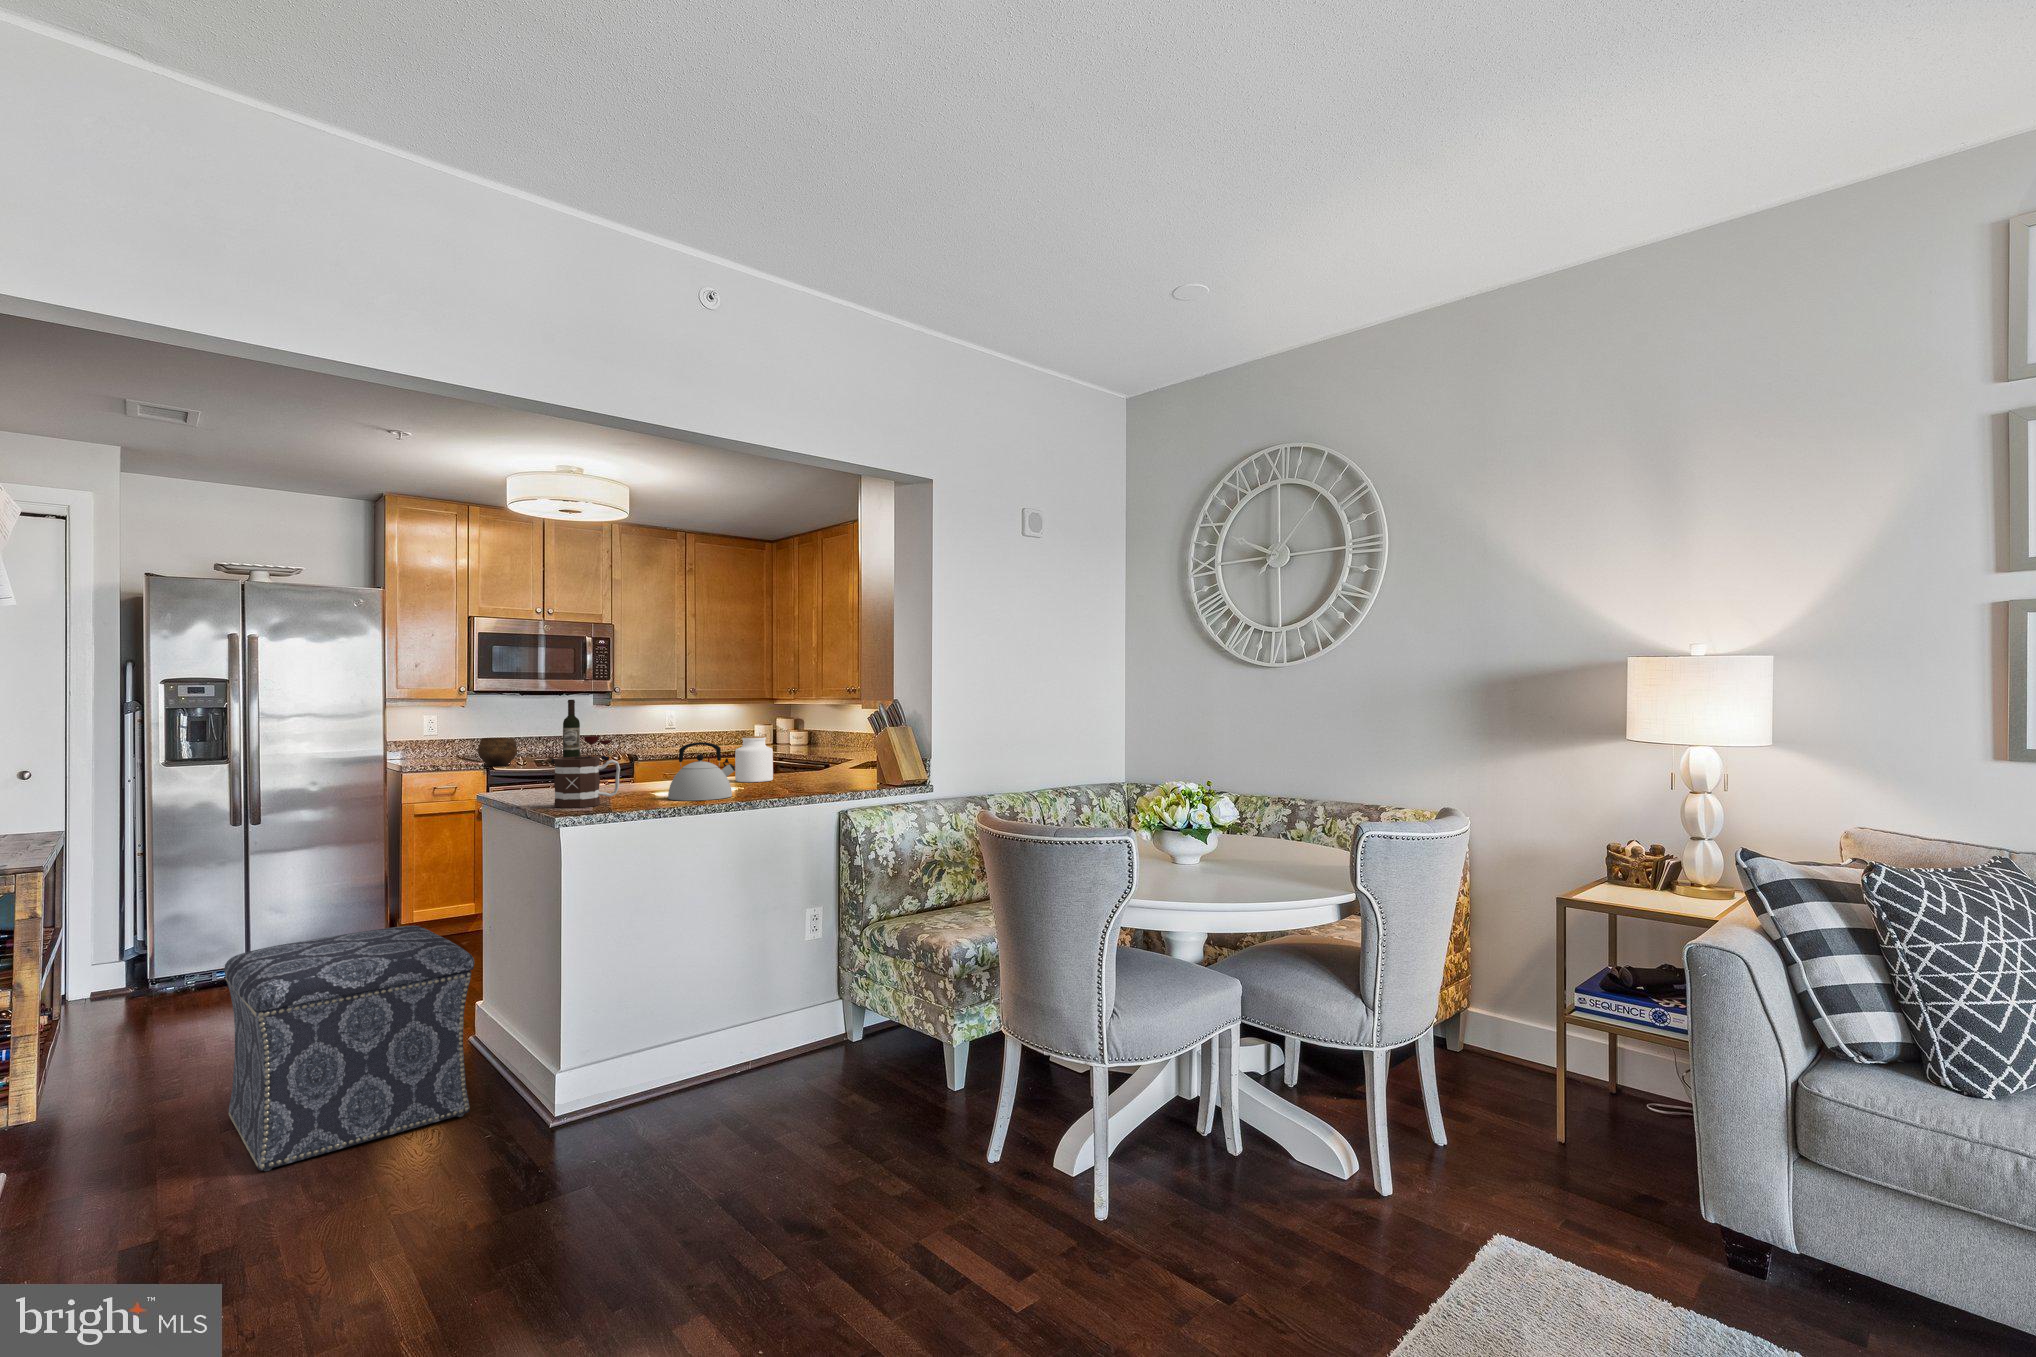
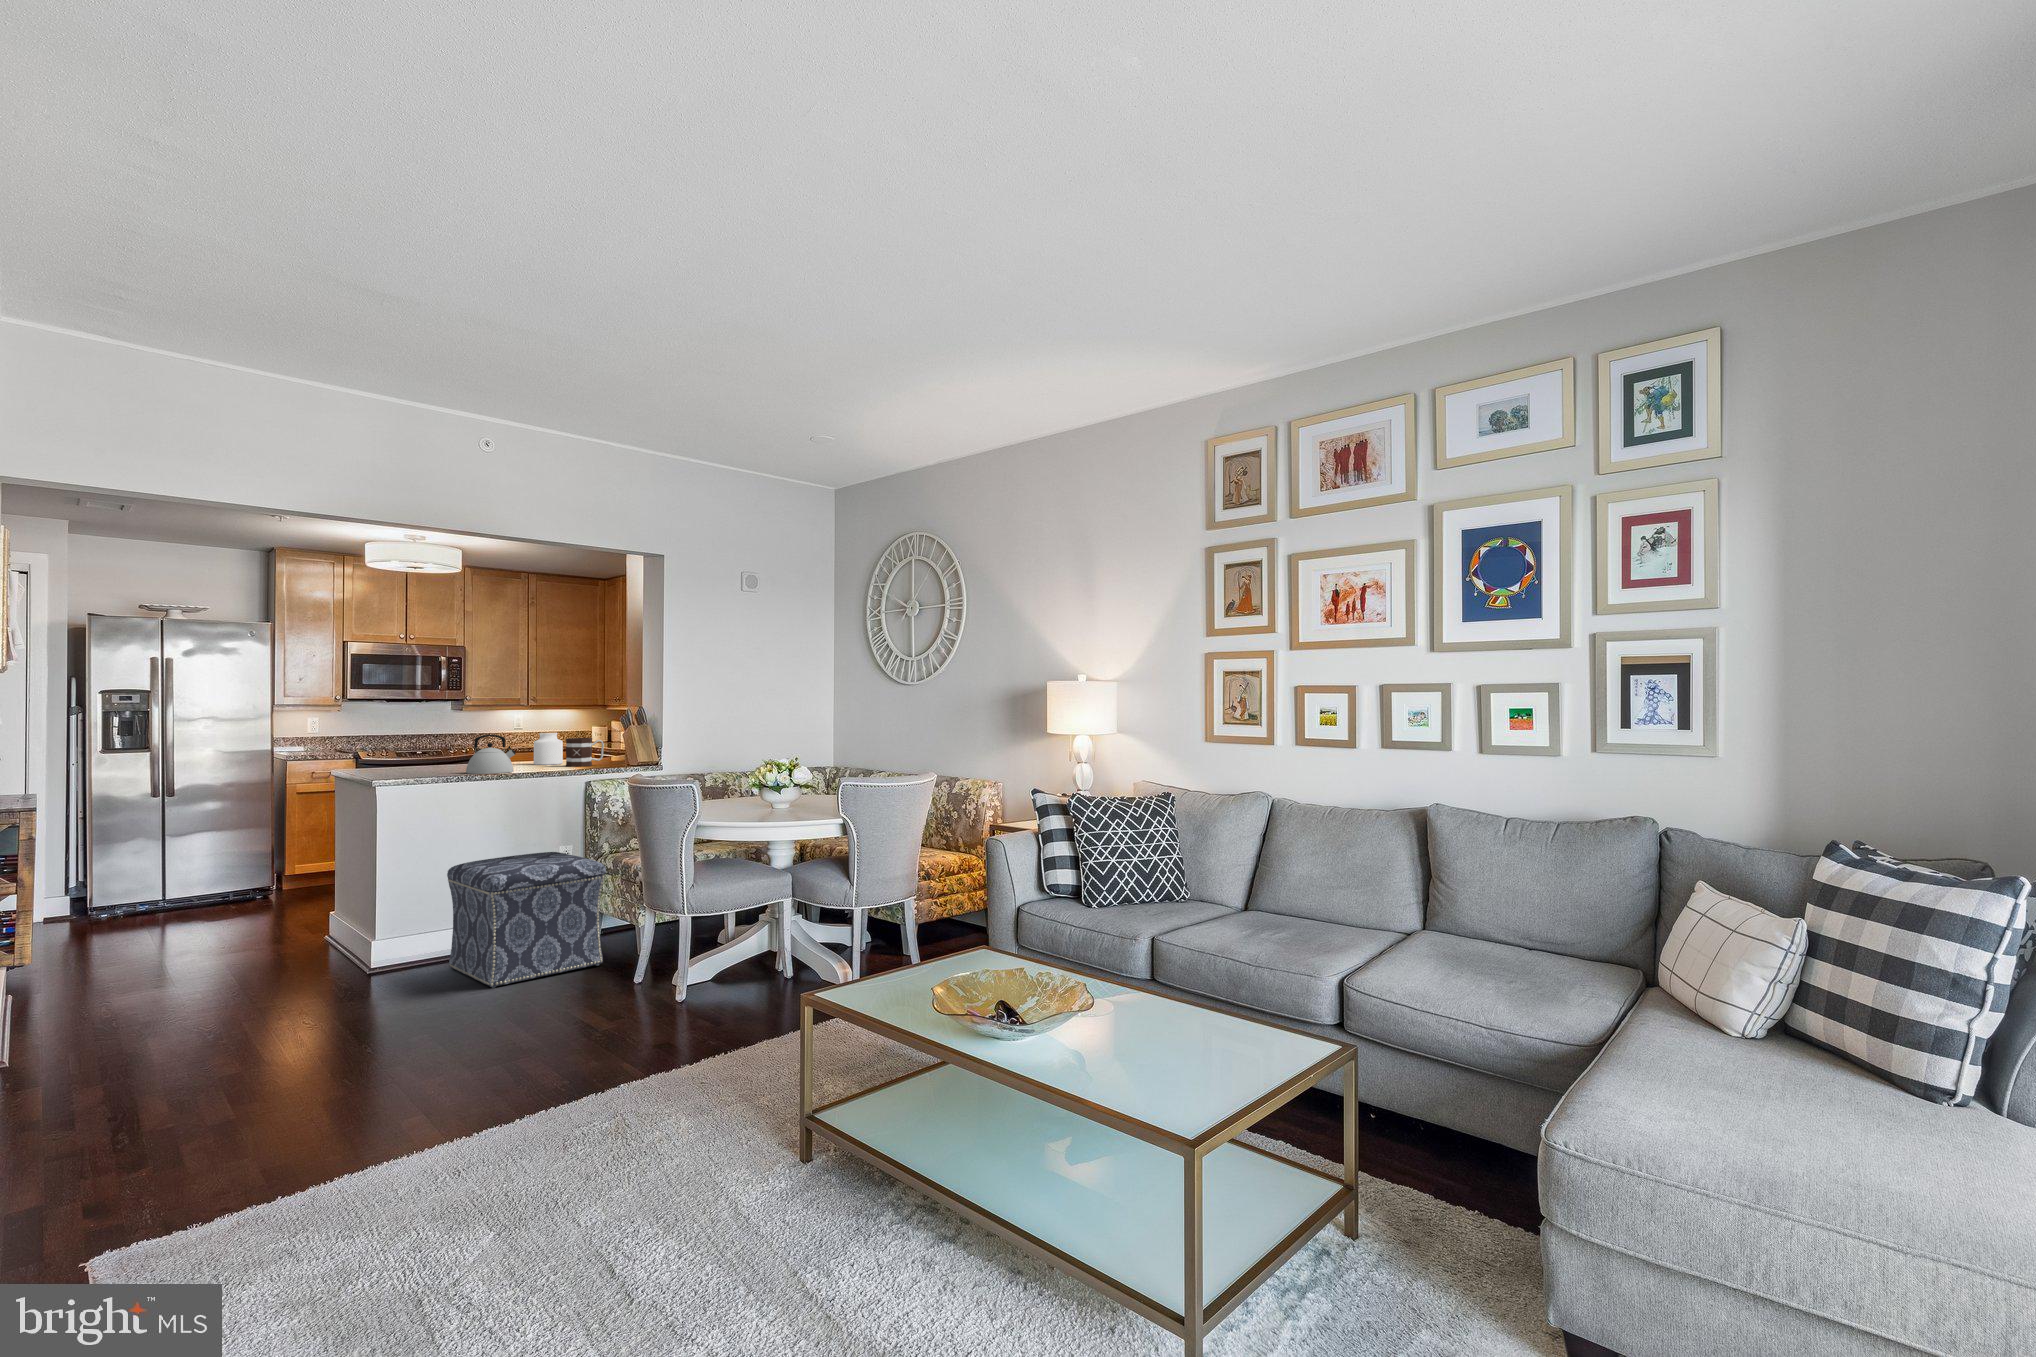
wine bottle: present [547,700,612,763] -> none [411,705,465,755]
bowl: present [478,738,517,766] -> none [353,735,385,757]
mug: present [554,757,620,808] -> present [566,738,604,767]
ottoman: present [224,926,474,1171] -> present [447,852,606,988]

